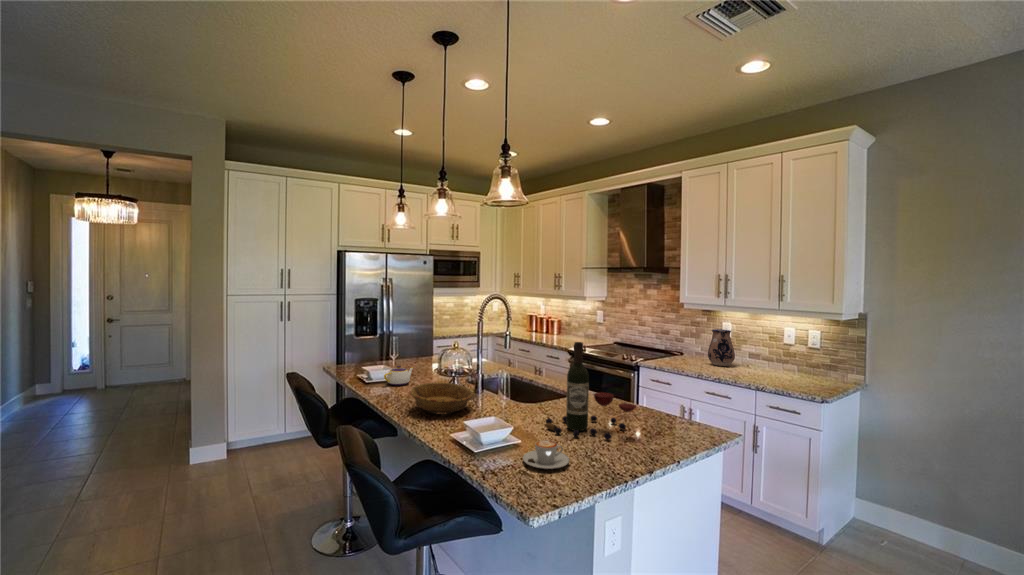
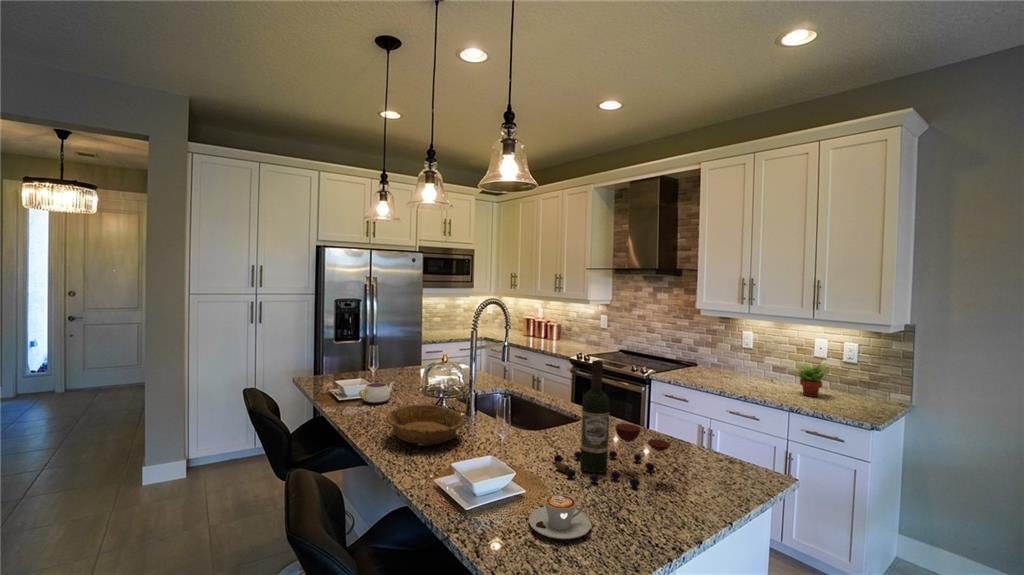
ceramic pitcher: present [708,329,735,366] -> none [728,339,759,381]
succulent plant: none [759,348,796,378] -> present [795,363,830,397]

